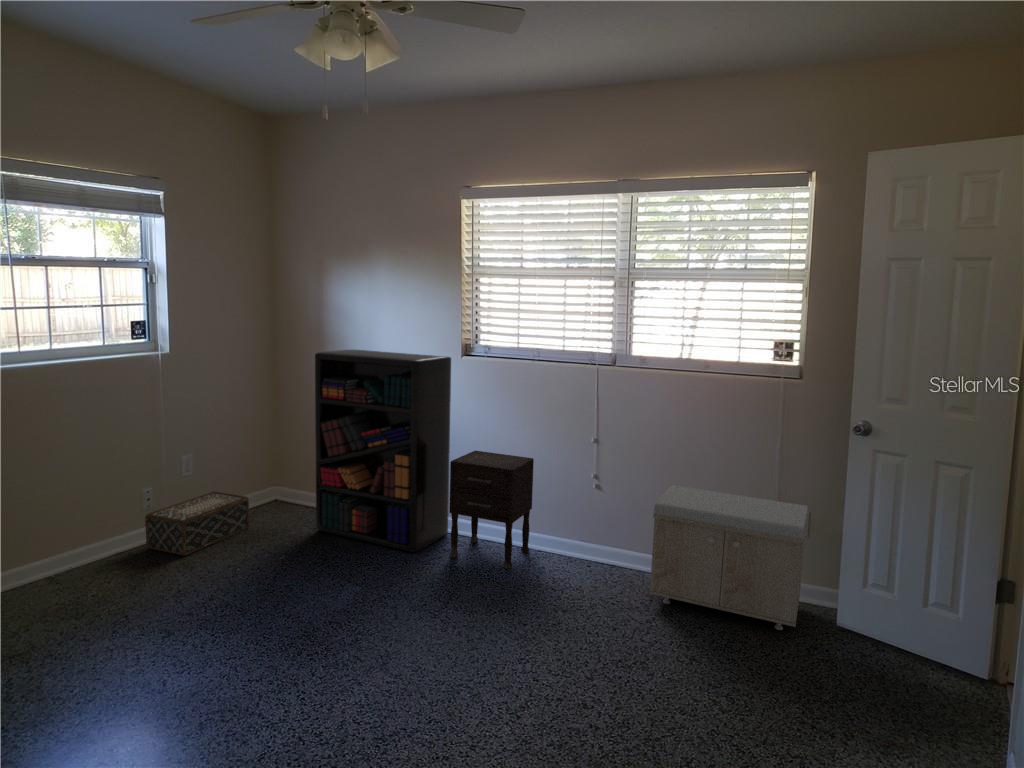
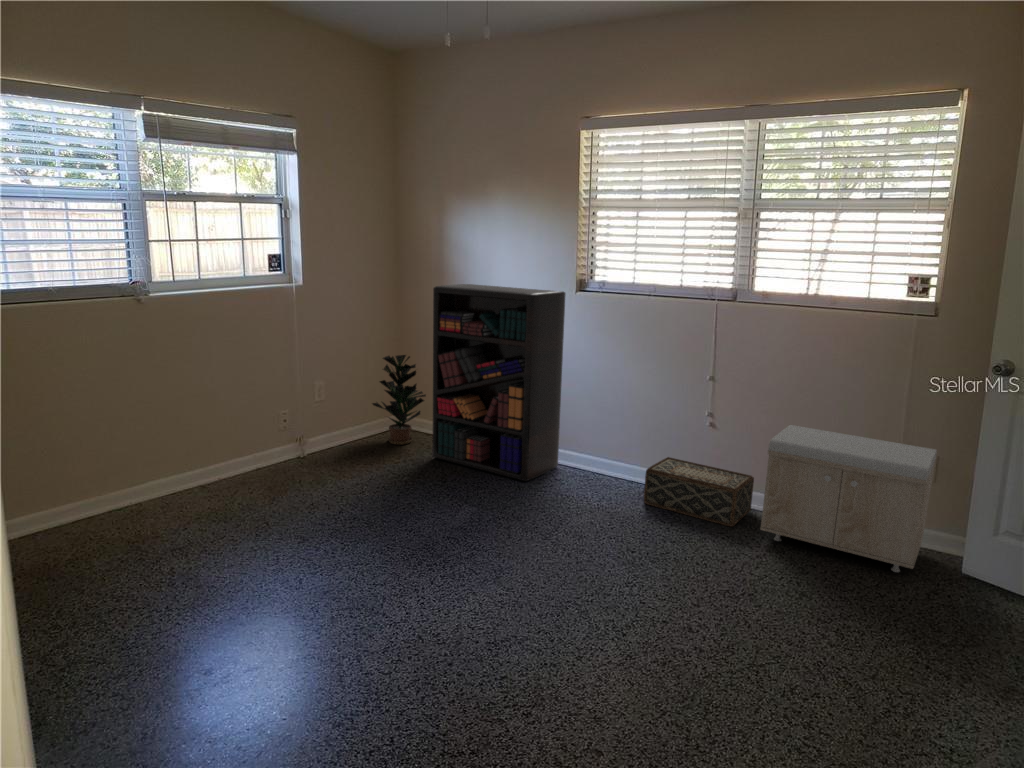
potted plant: none [250,422,310,517] -> present [372,355,426,445]
nightstand: present [449,451,534,569] -> none [560,386,646,501]
woven basket: present [145,491,249,556] -> present [644,457,754,526]

